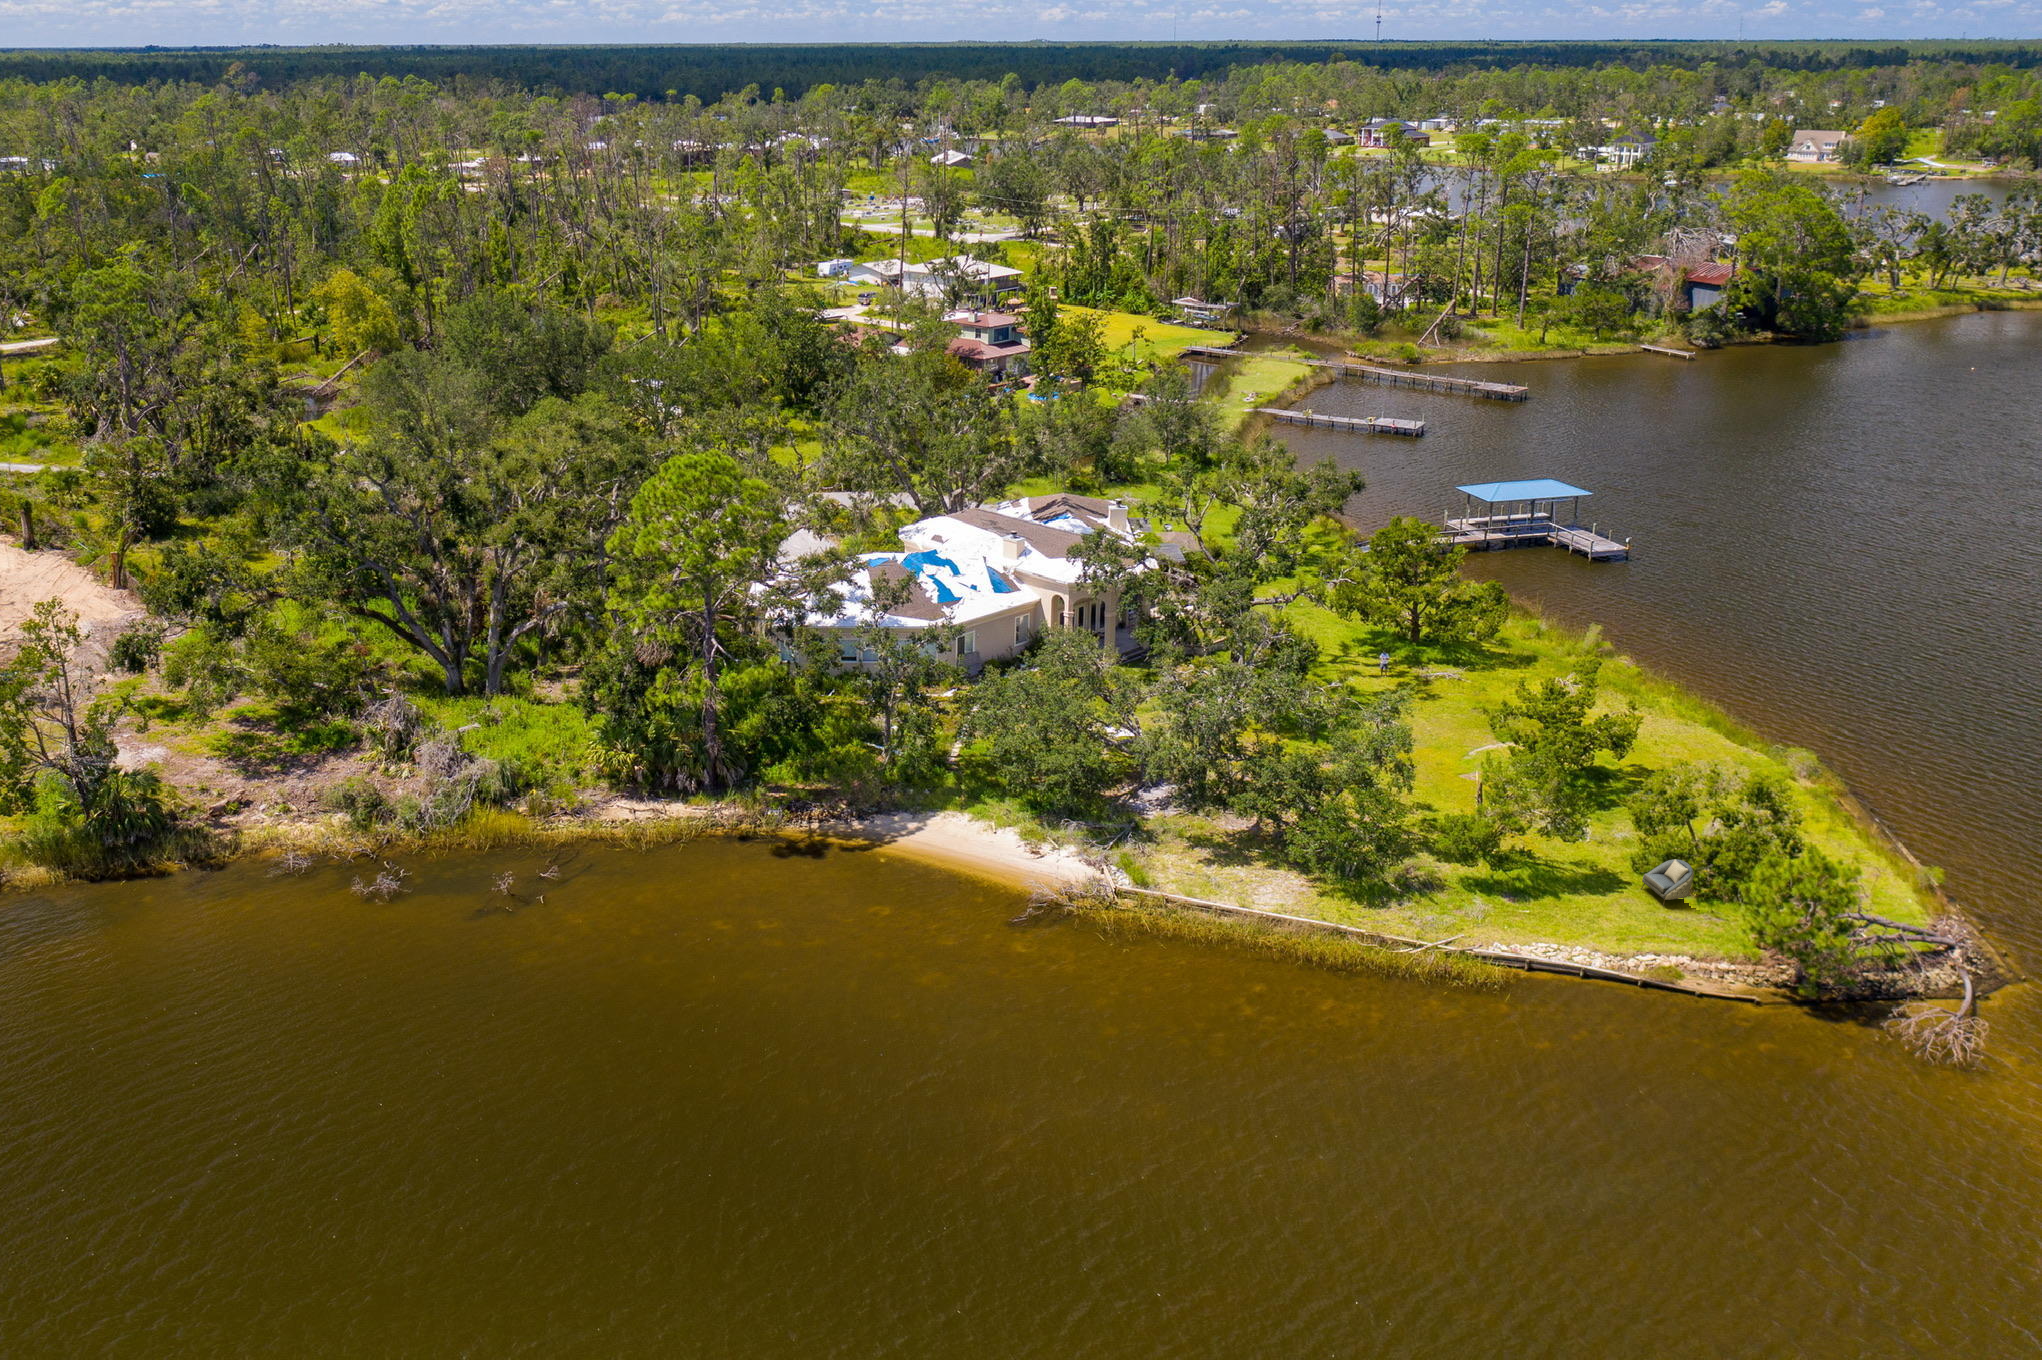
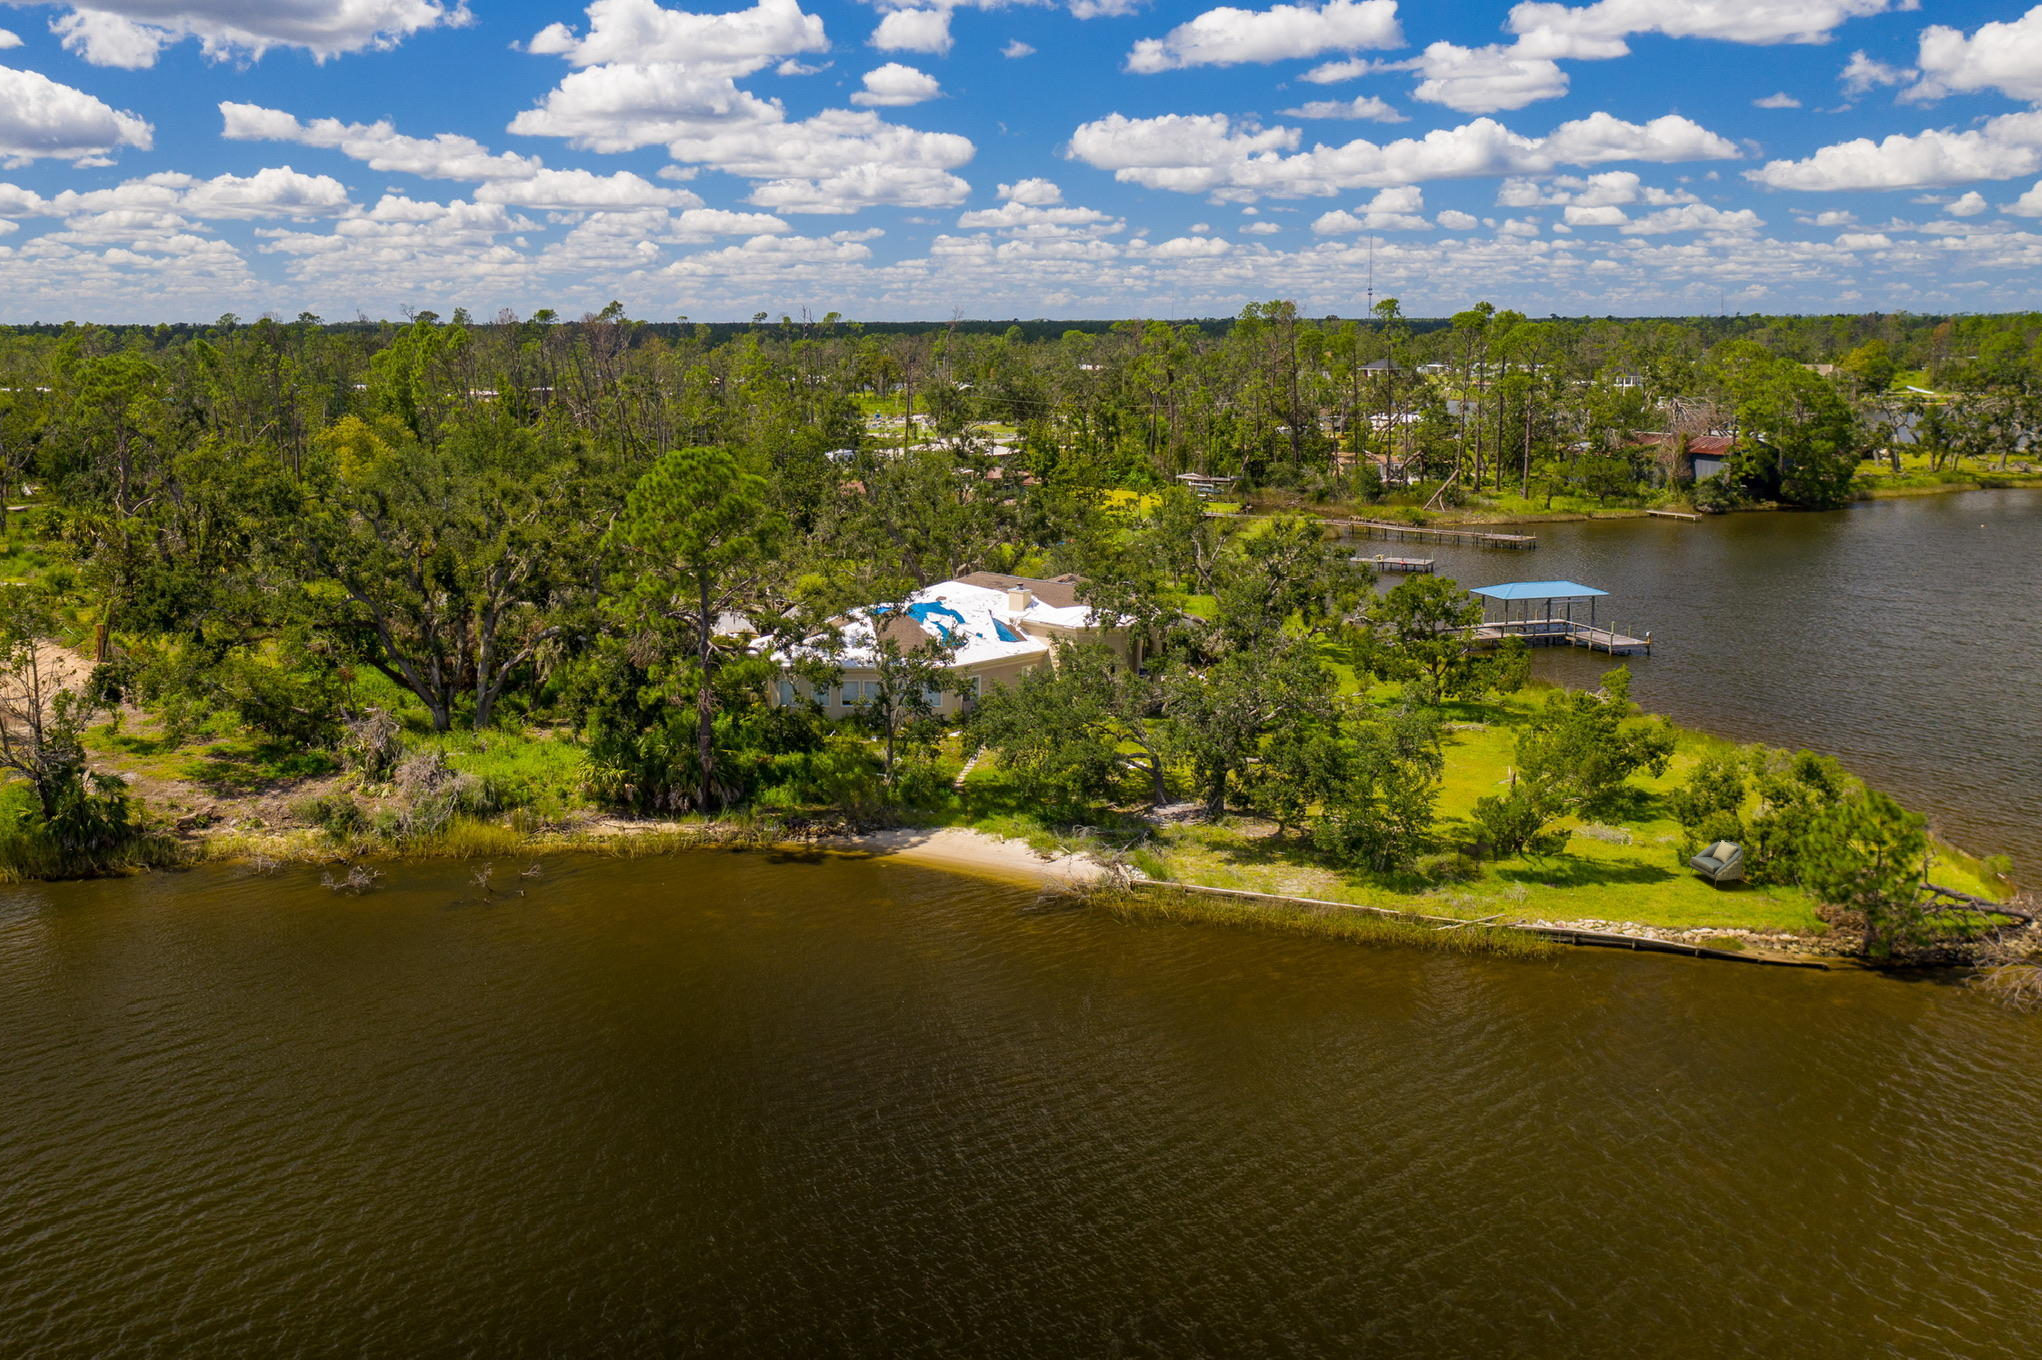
bench: none [1423,843,1464,882] -> present [1457,834,1498,871]

